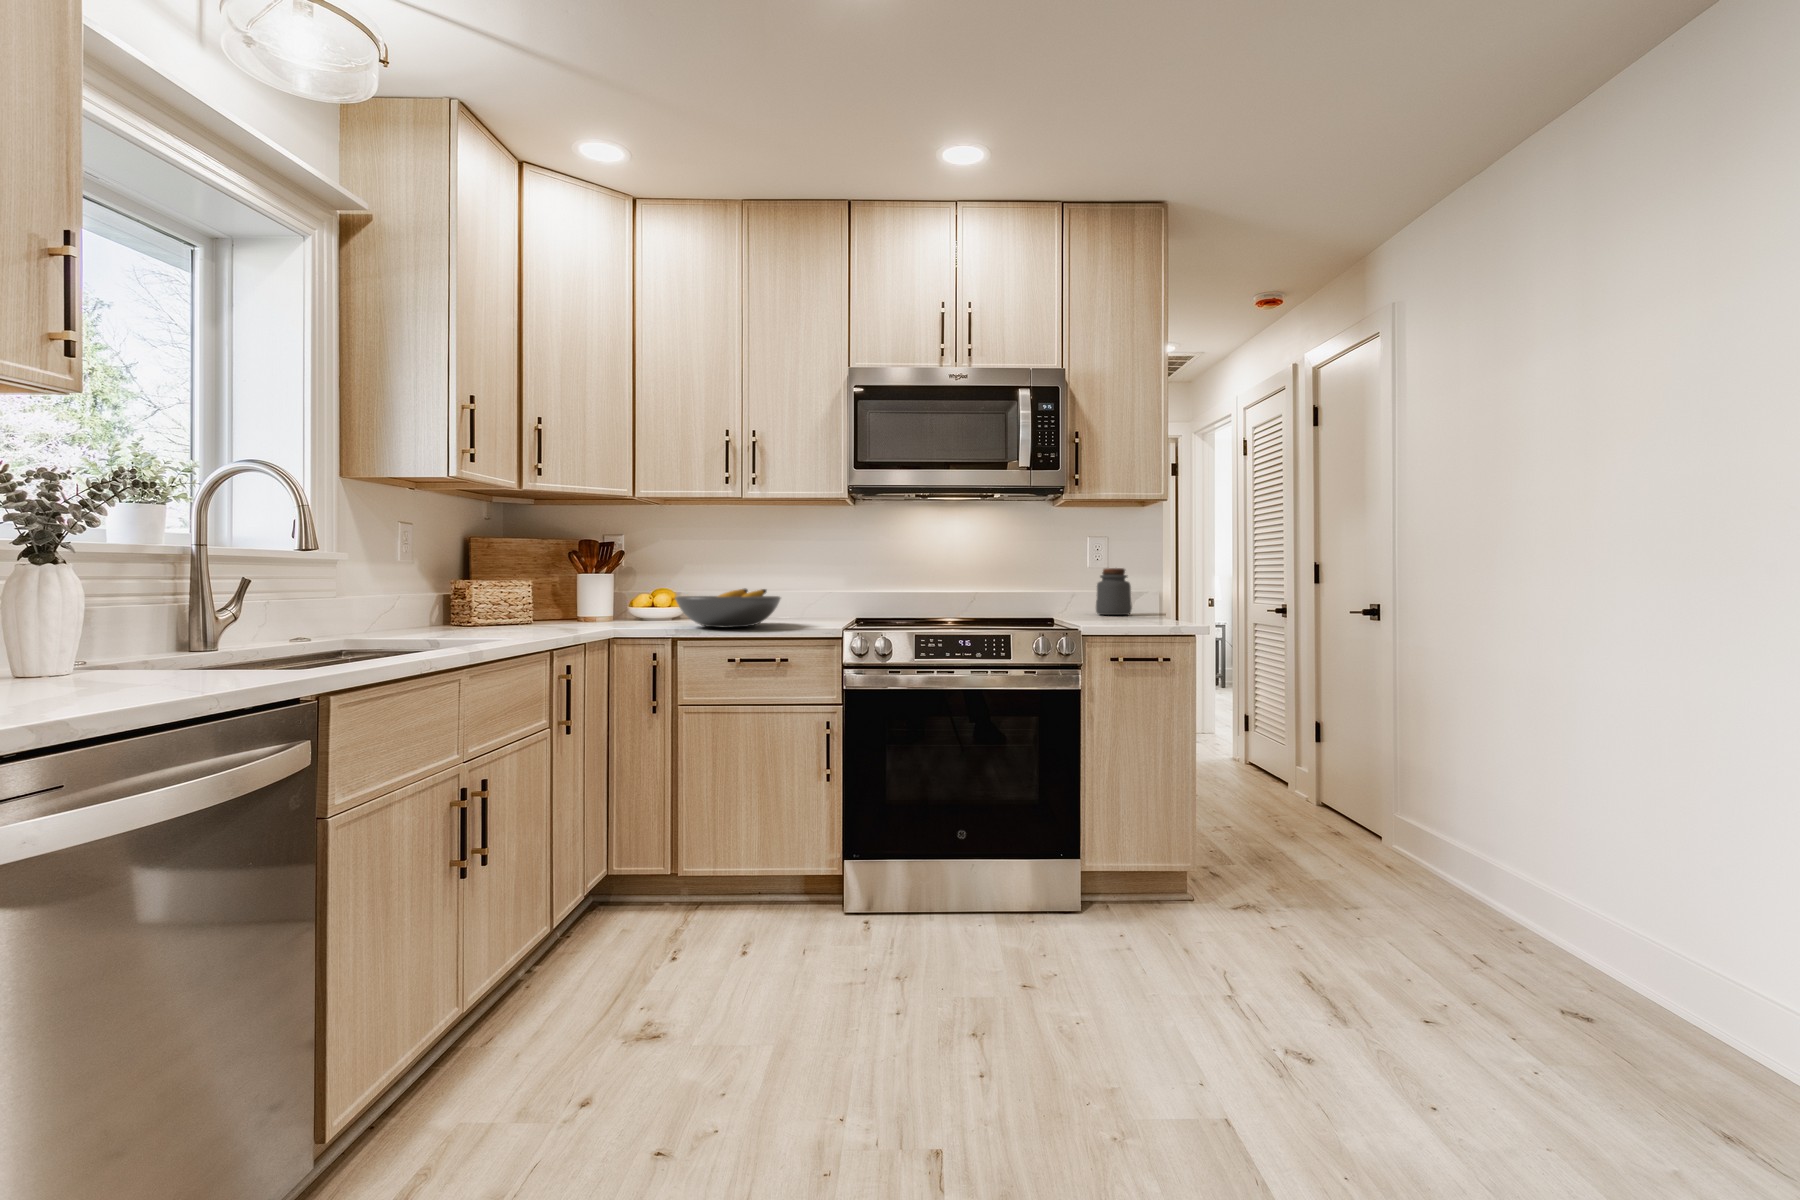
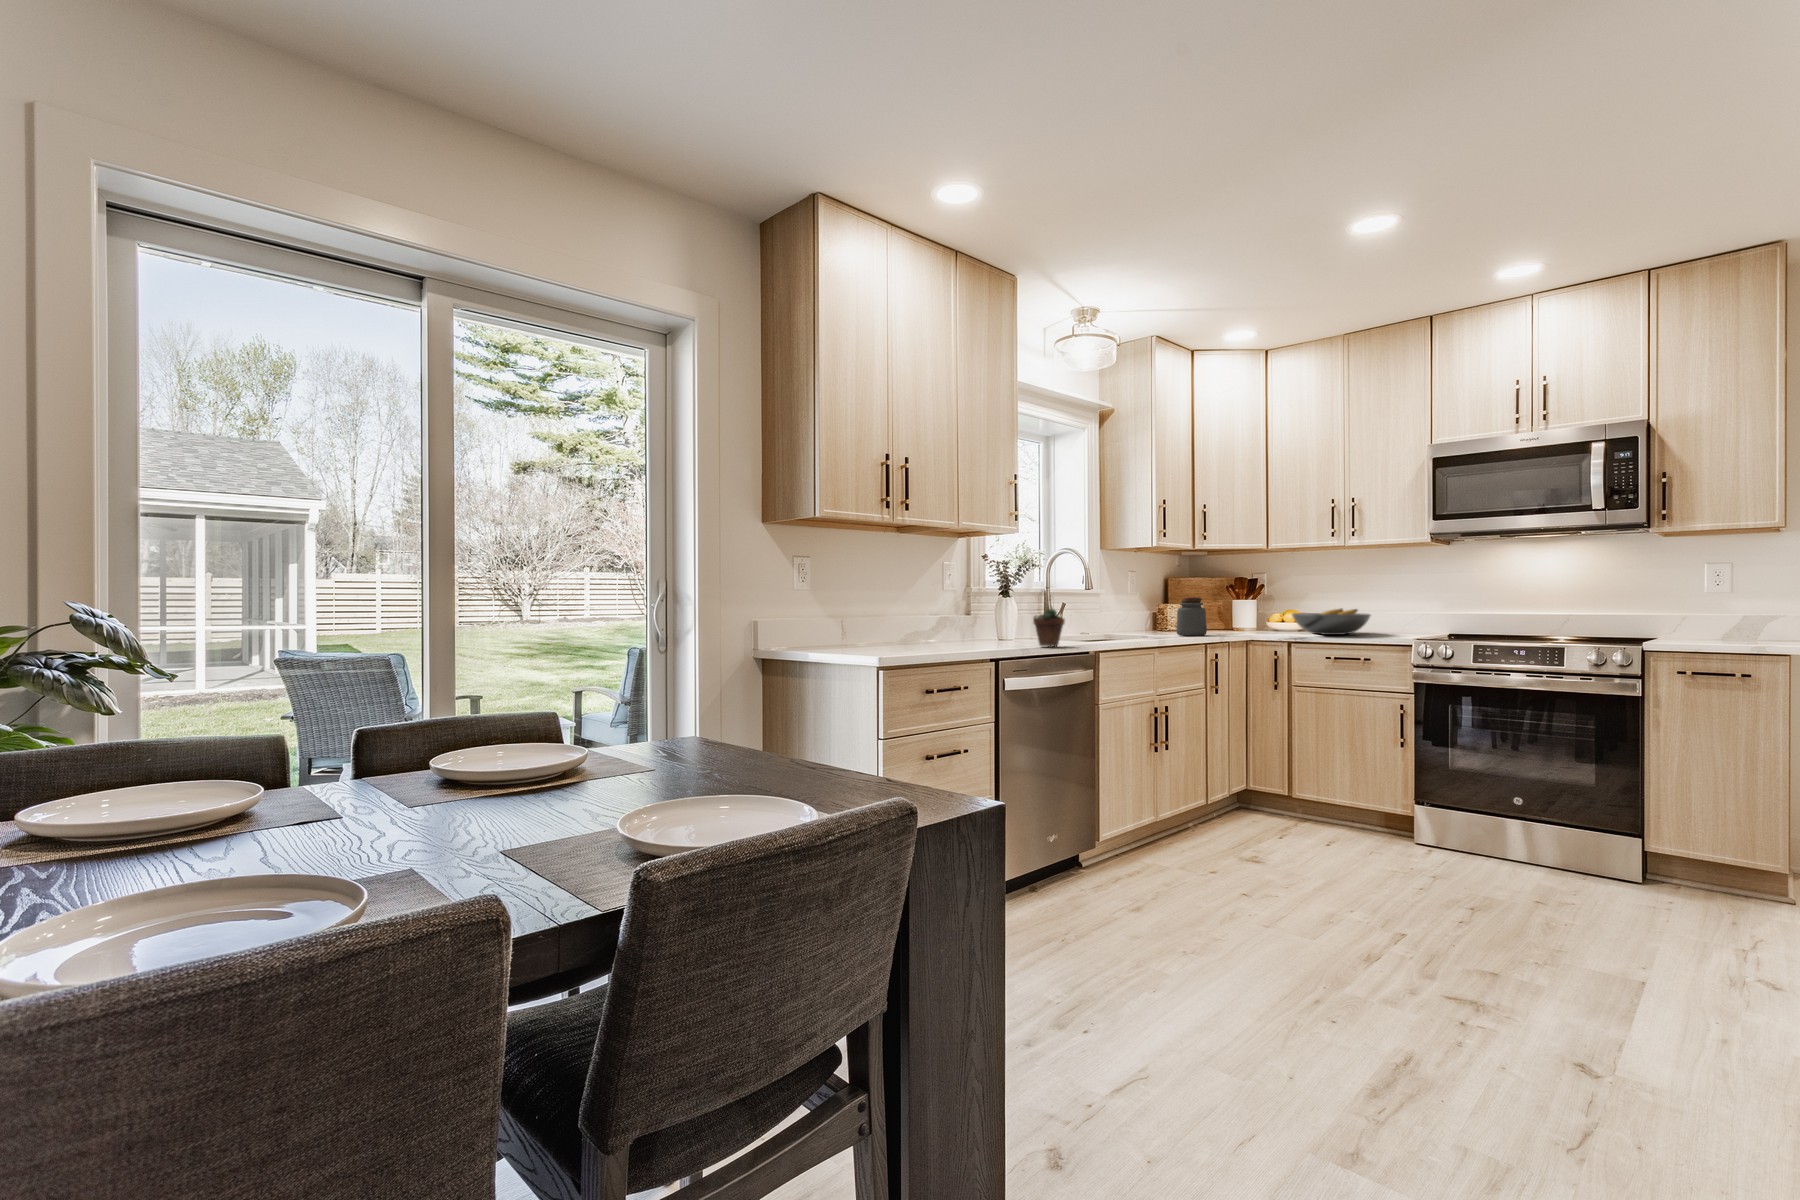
succulent plant: none [134,553,235,684] -> present [1033,596,1065,646]
jar: present [1096,568,1132,615] -> present [1176,597,1207,636]

